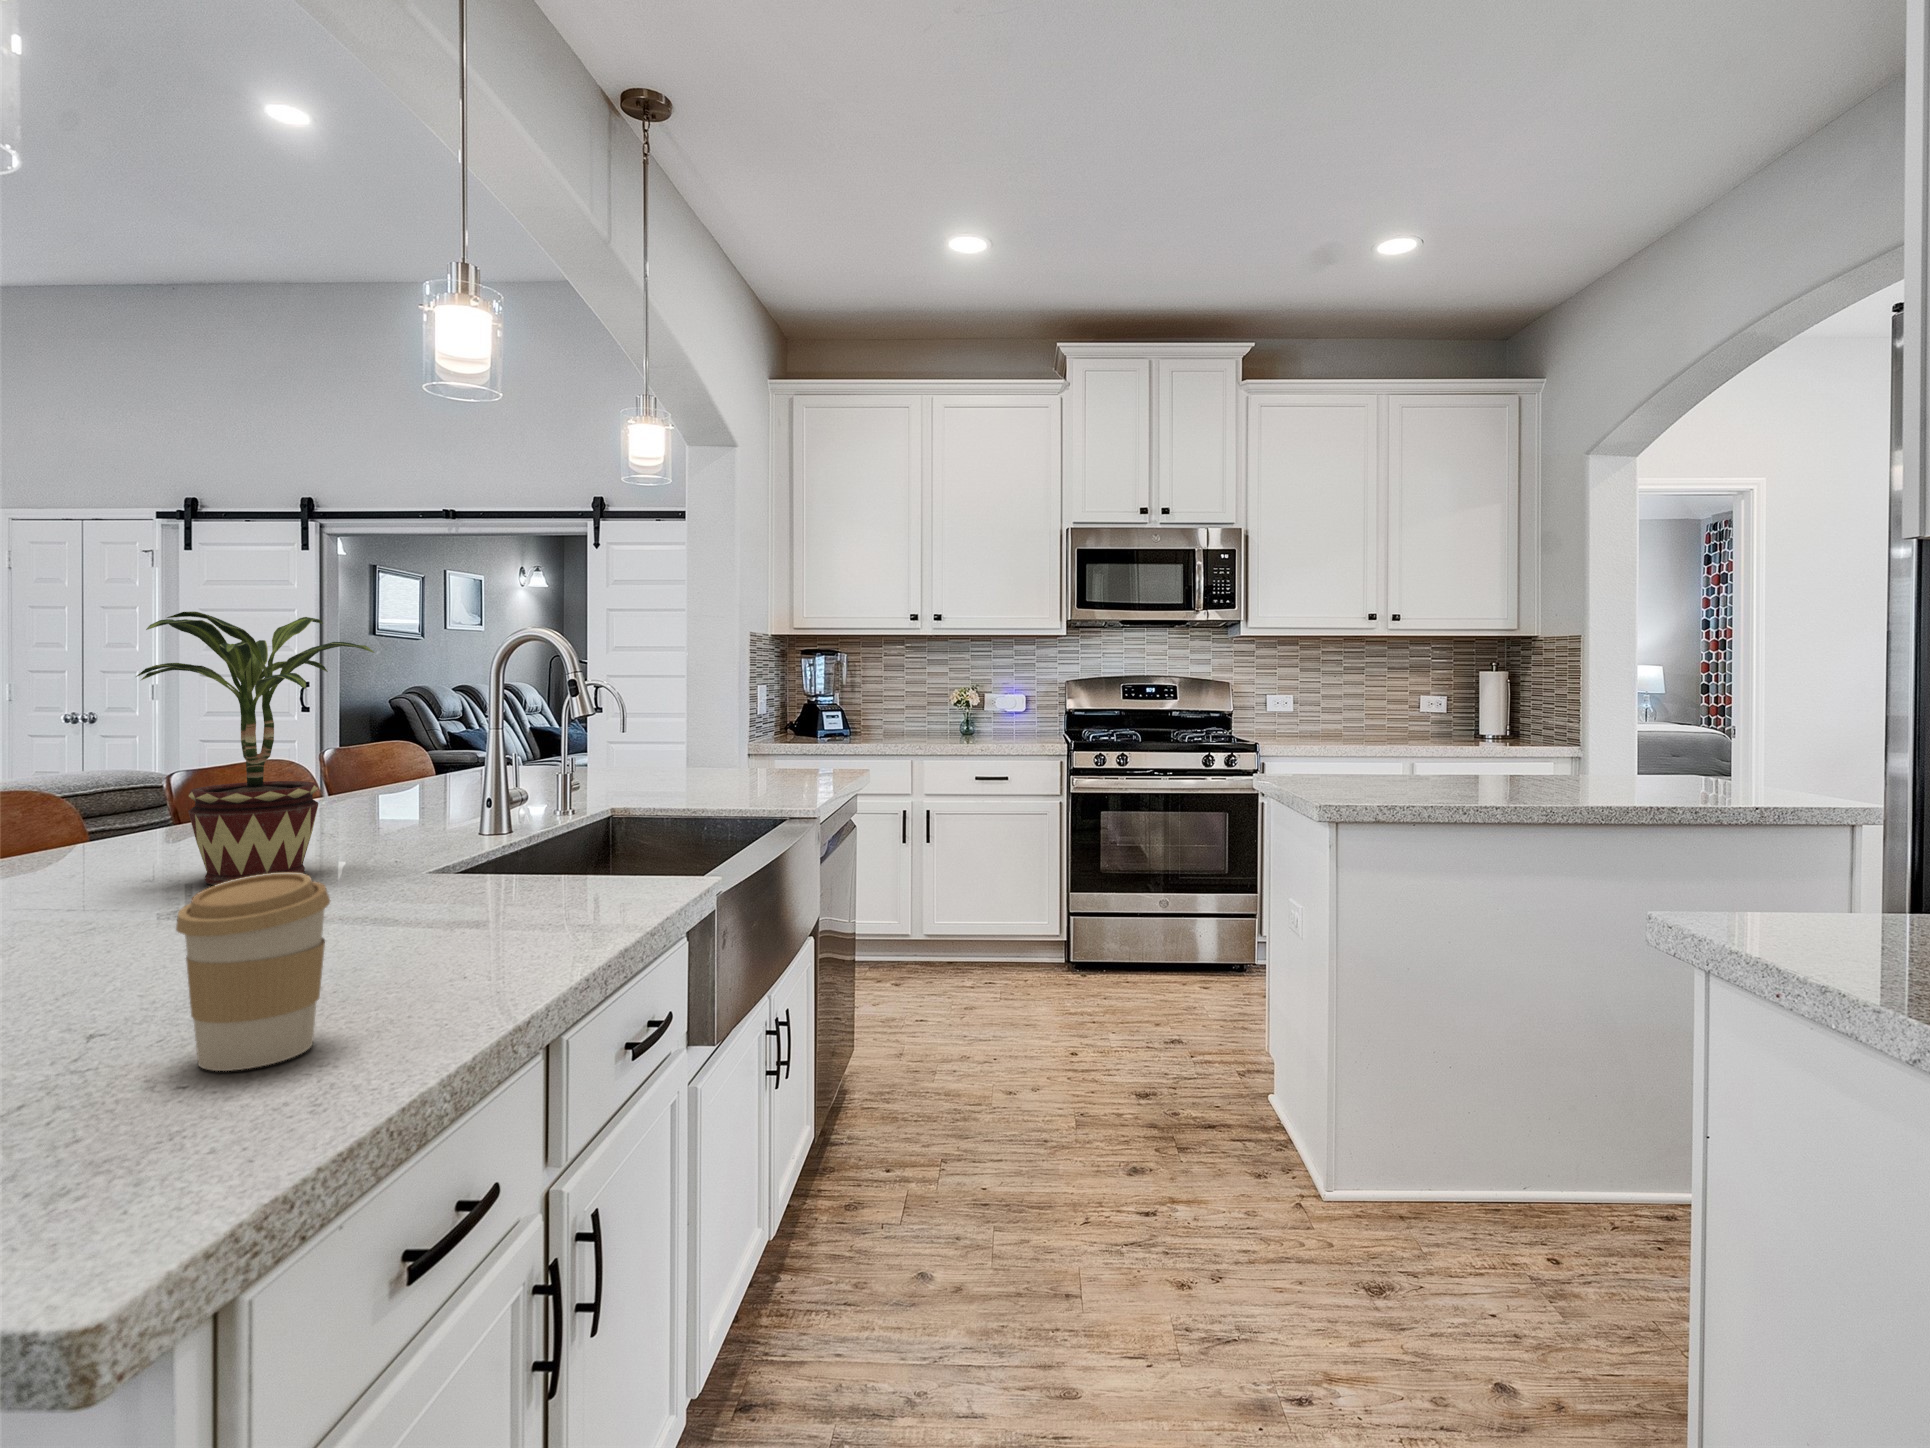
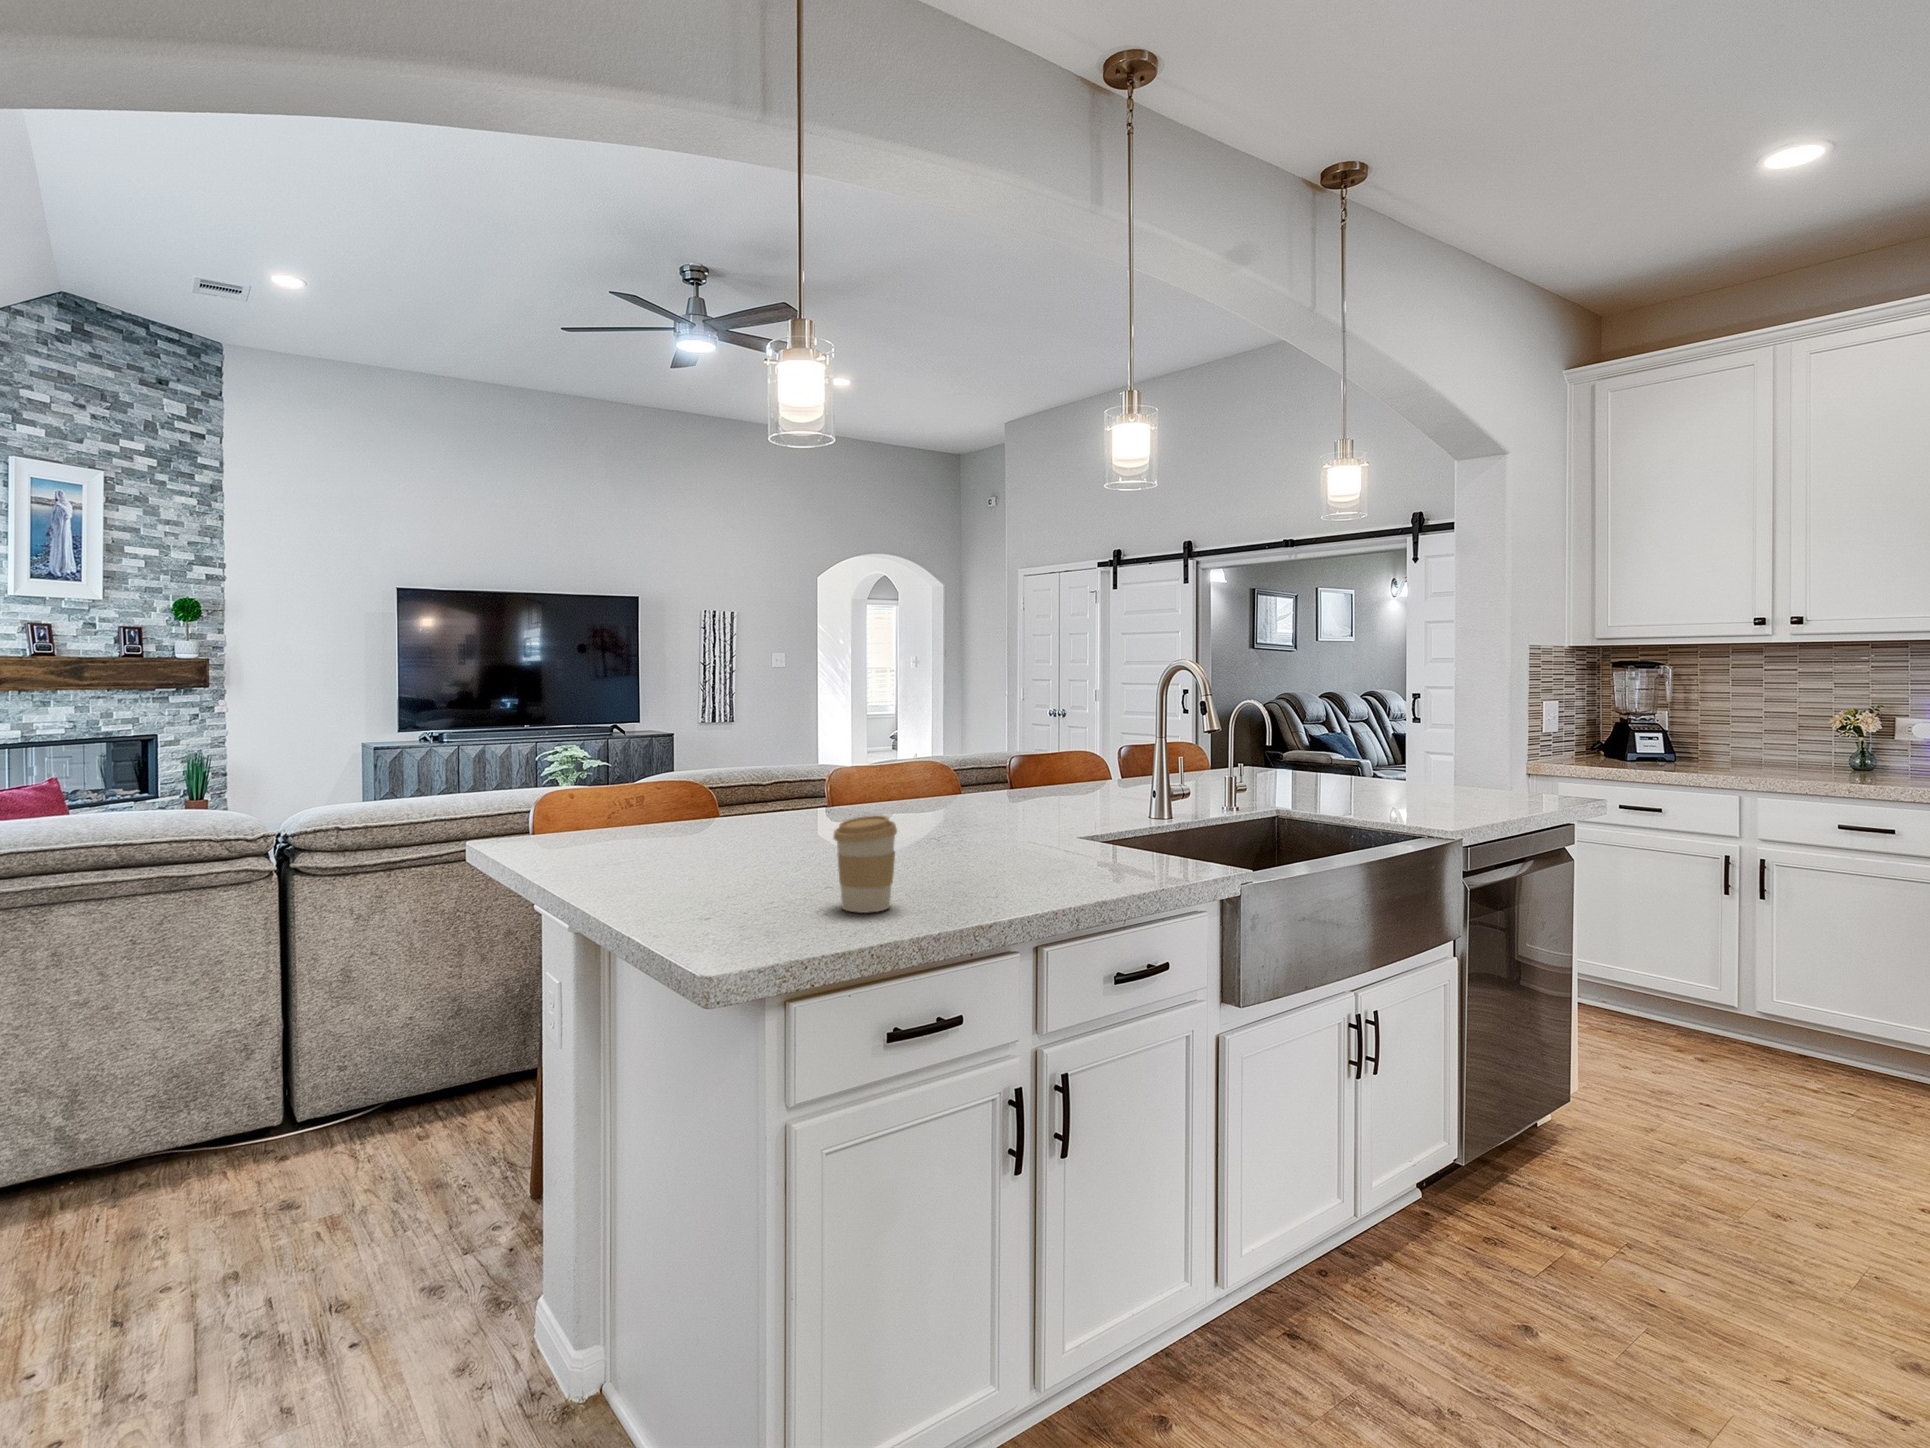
potted plant: present [136,612,375,885] -> none [923,662,1038,830]

